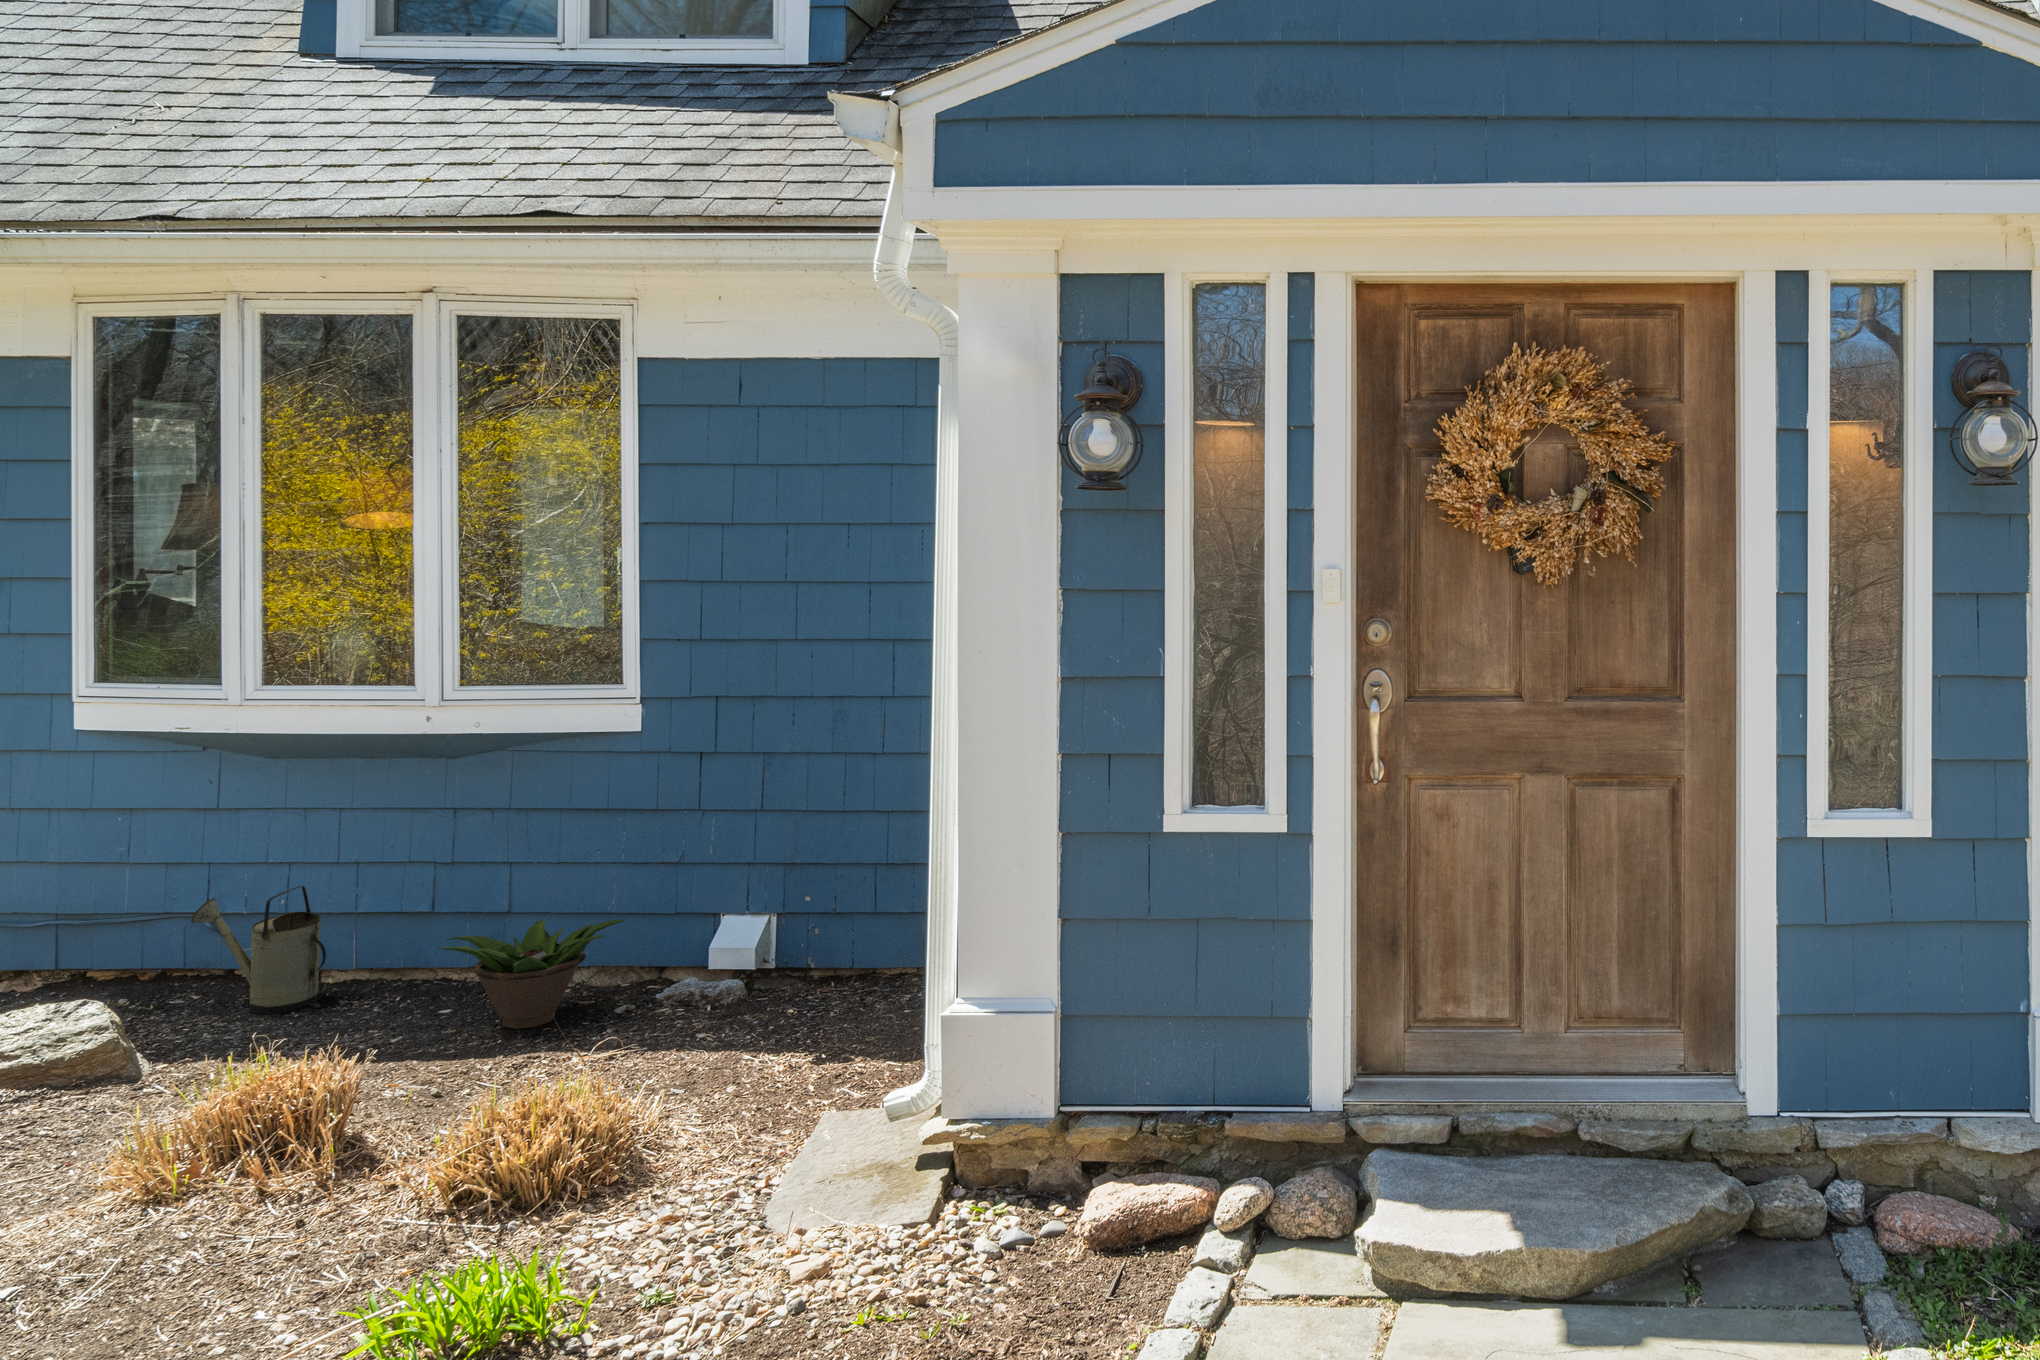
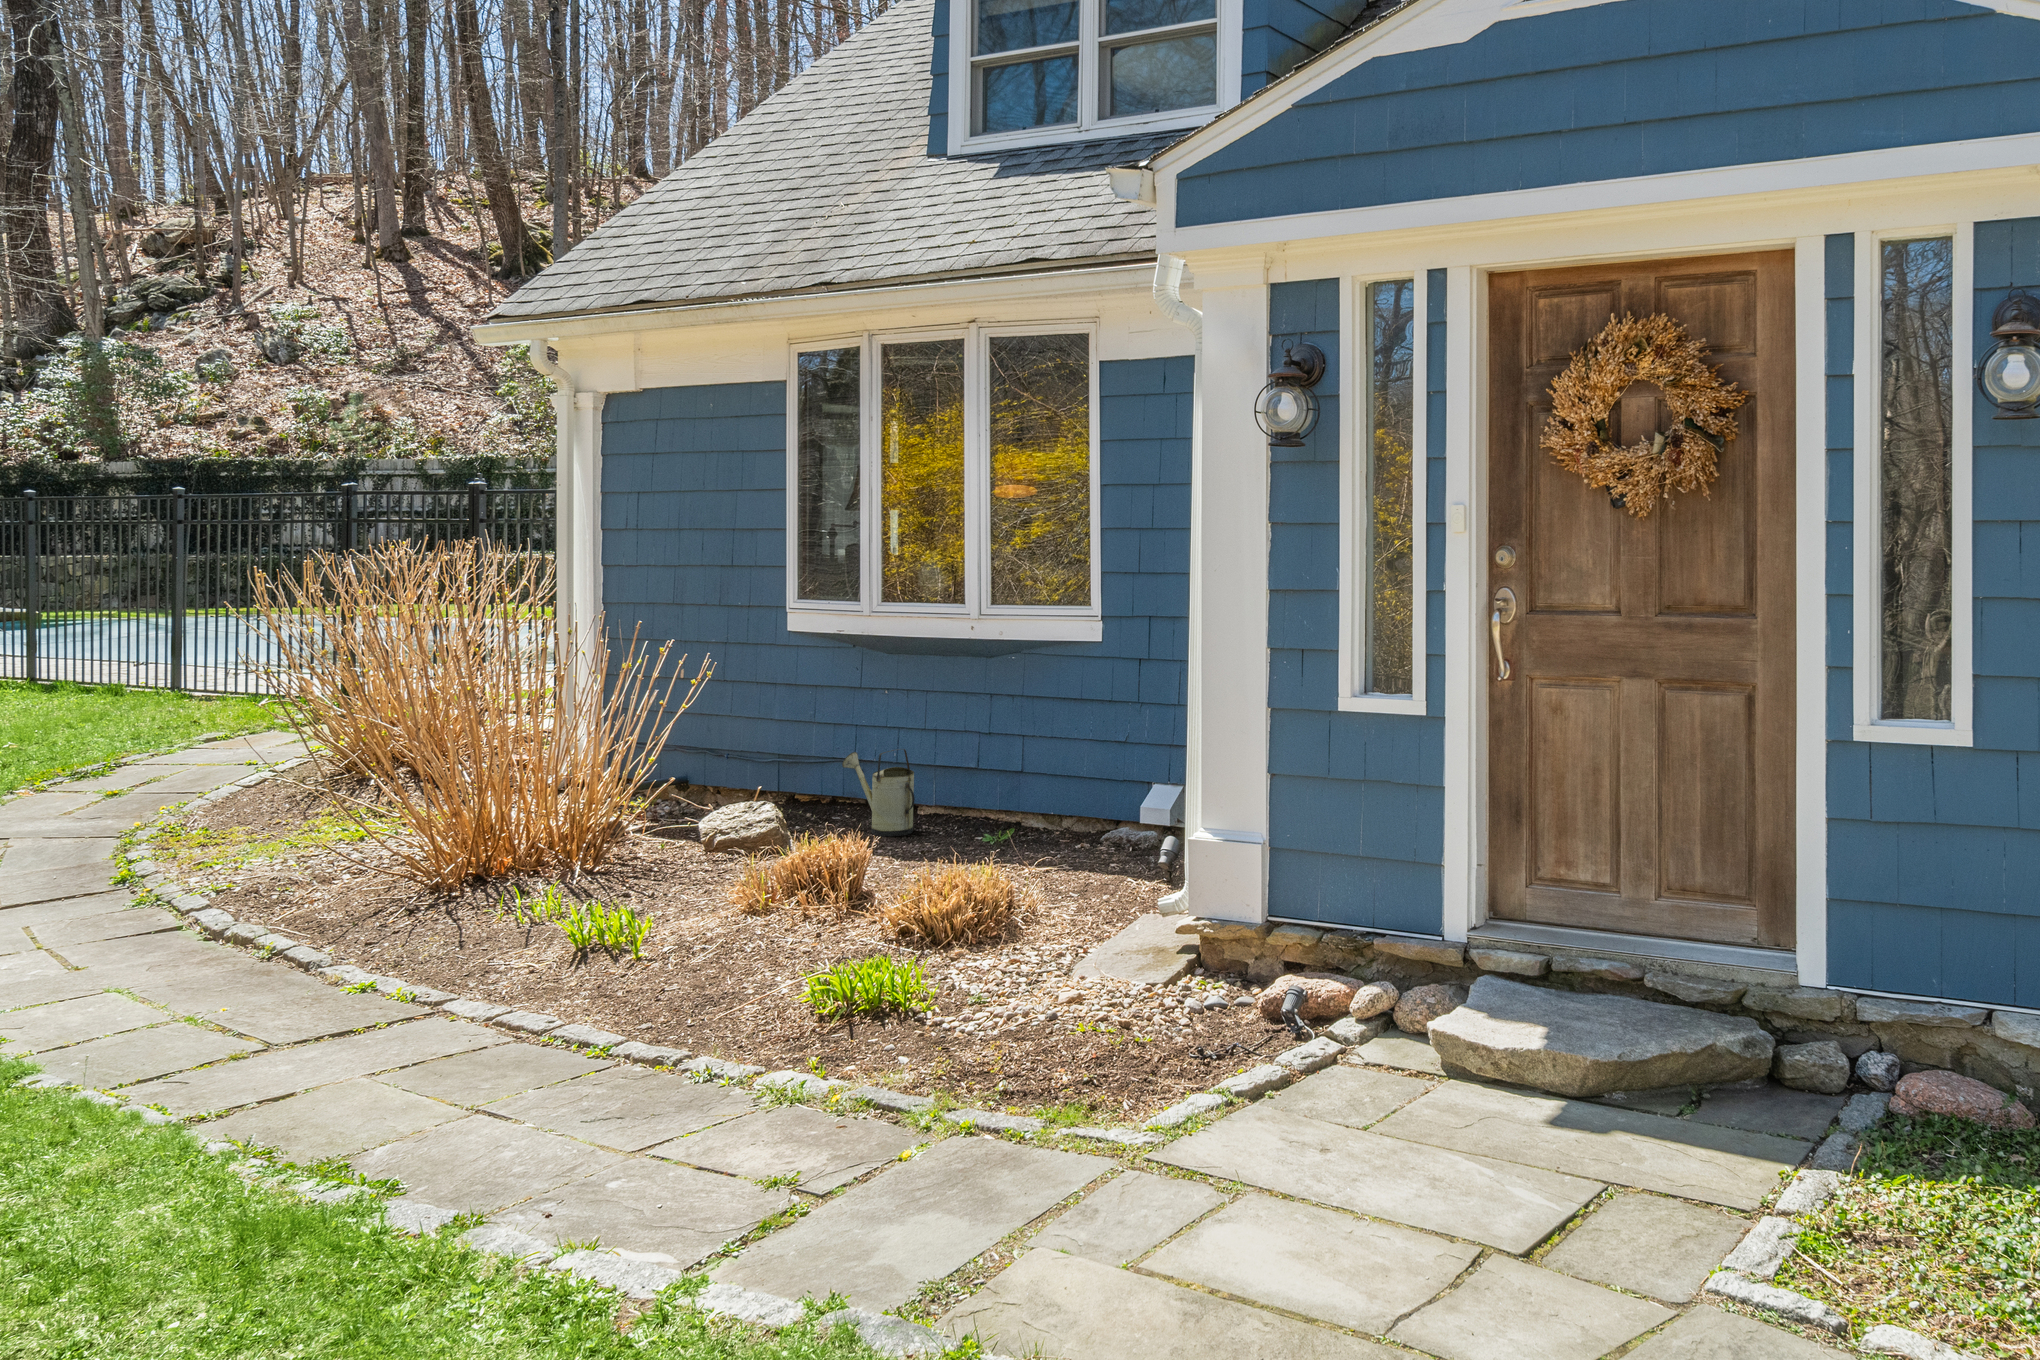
decorative plant: present [438,919,625,1029] -> none [960,787,1086,862]

